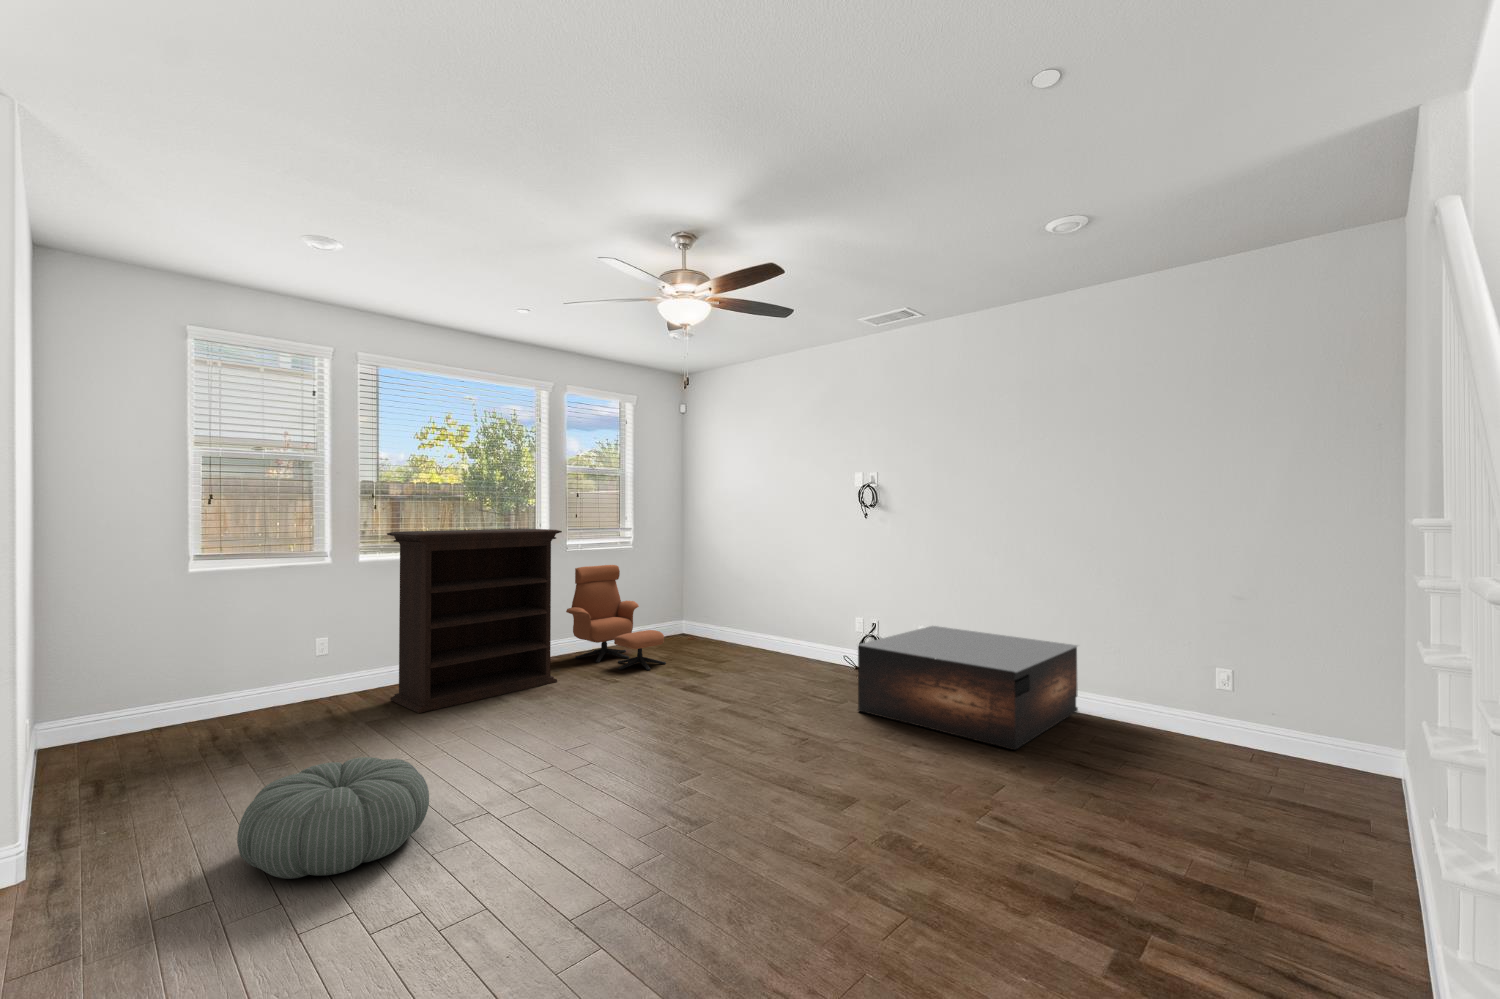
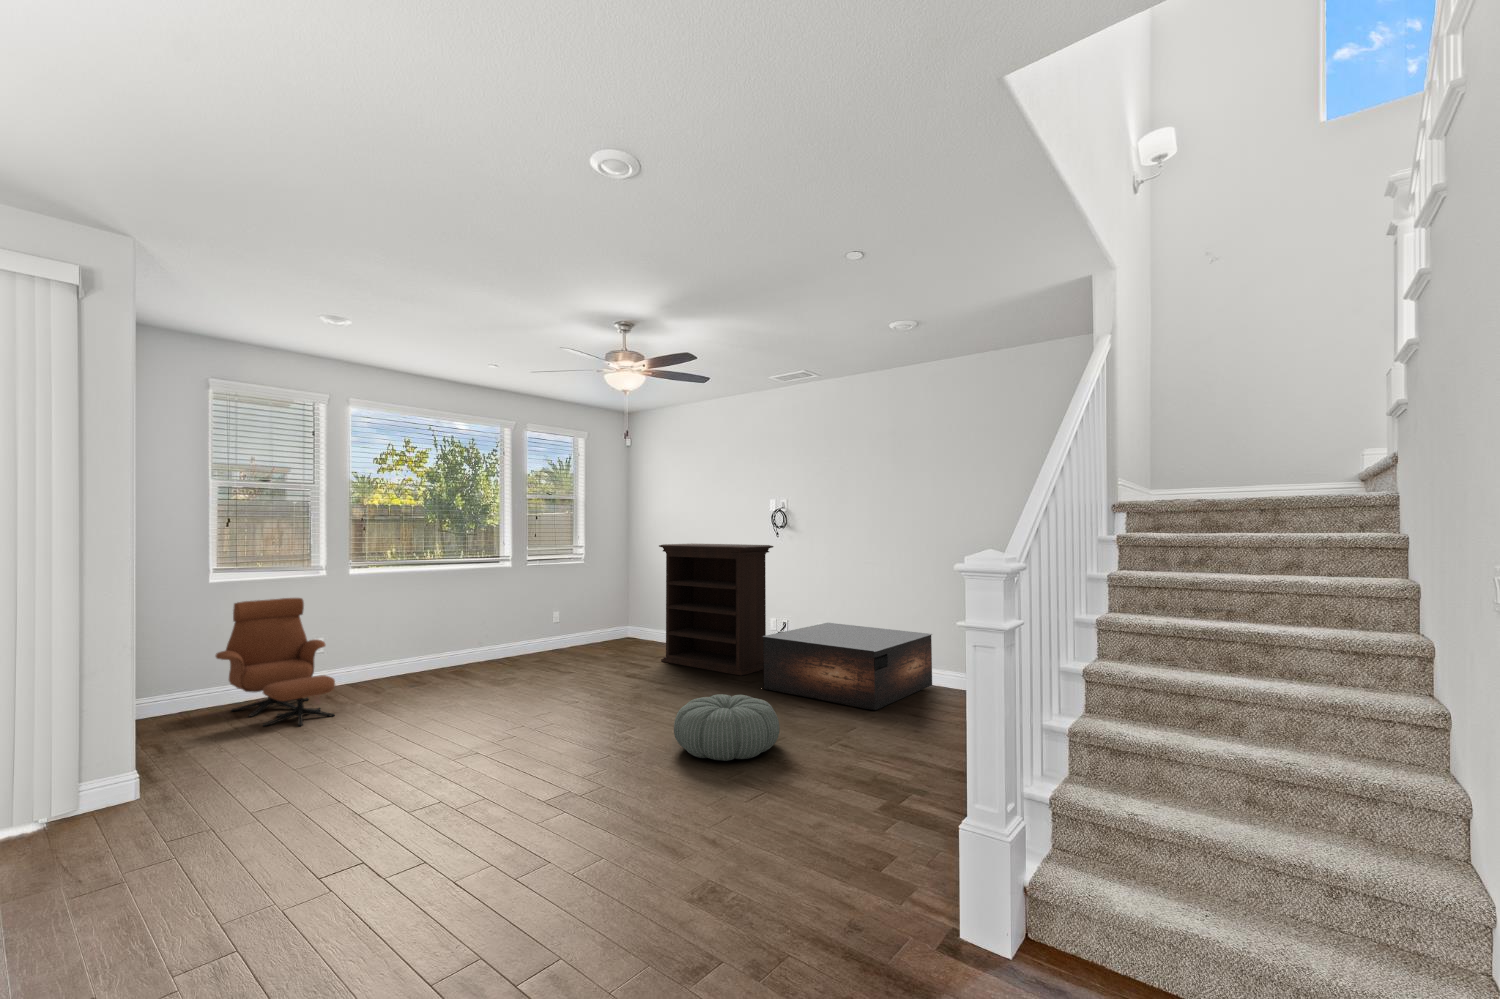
bookshelf: present [387,528,562,713] -> present [659,543,773,676]
lounge chair: present [566,565,666,670] -> present [216,598,335,726]
pouf: present [237,757,429,879] -> present [674,694,779,761]

